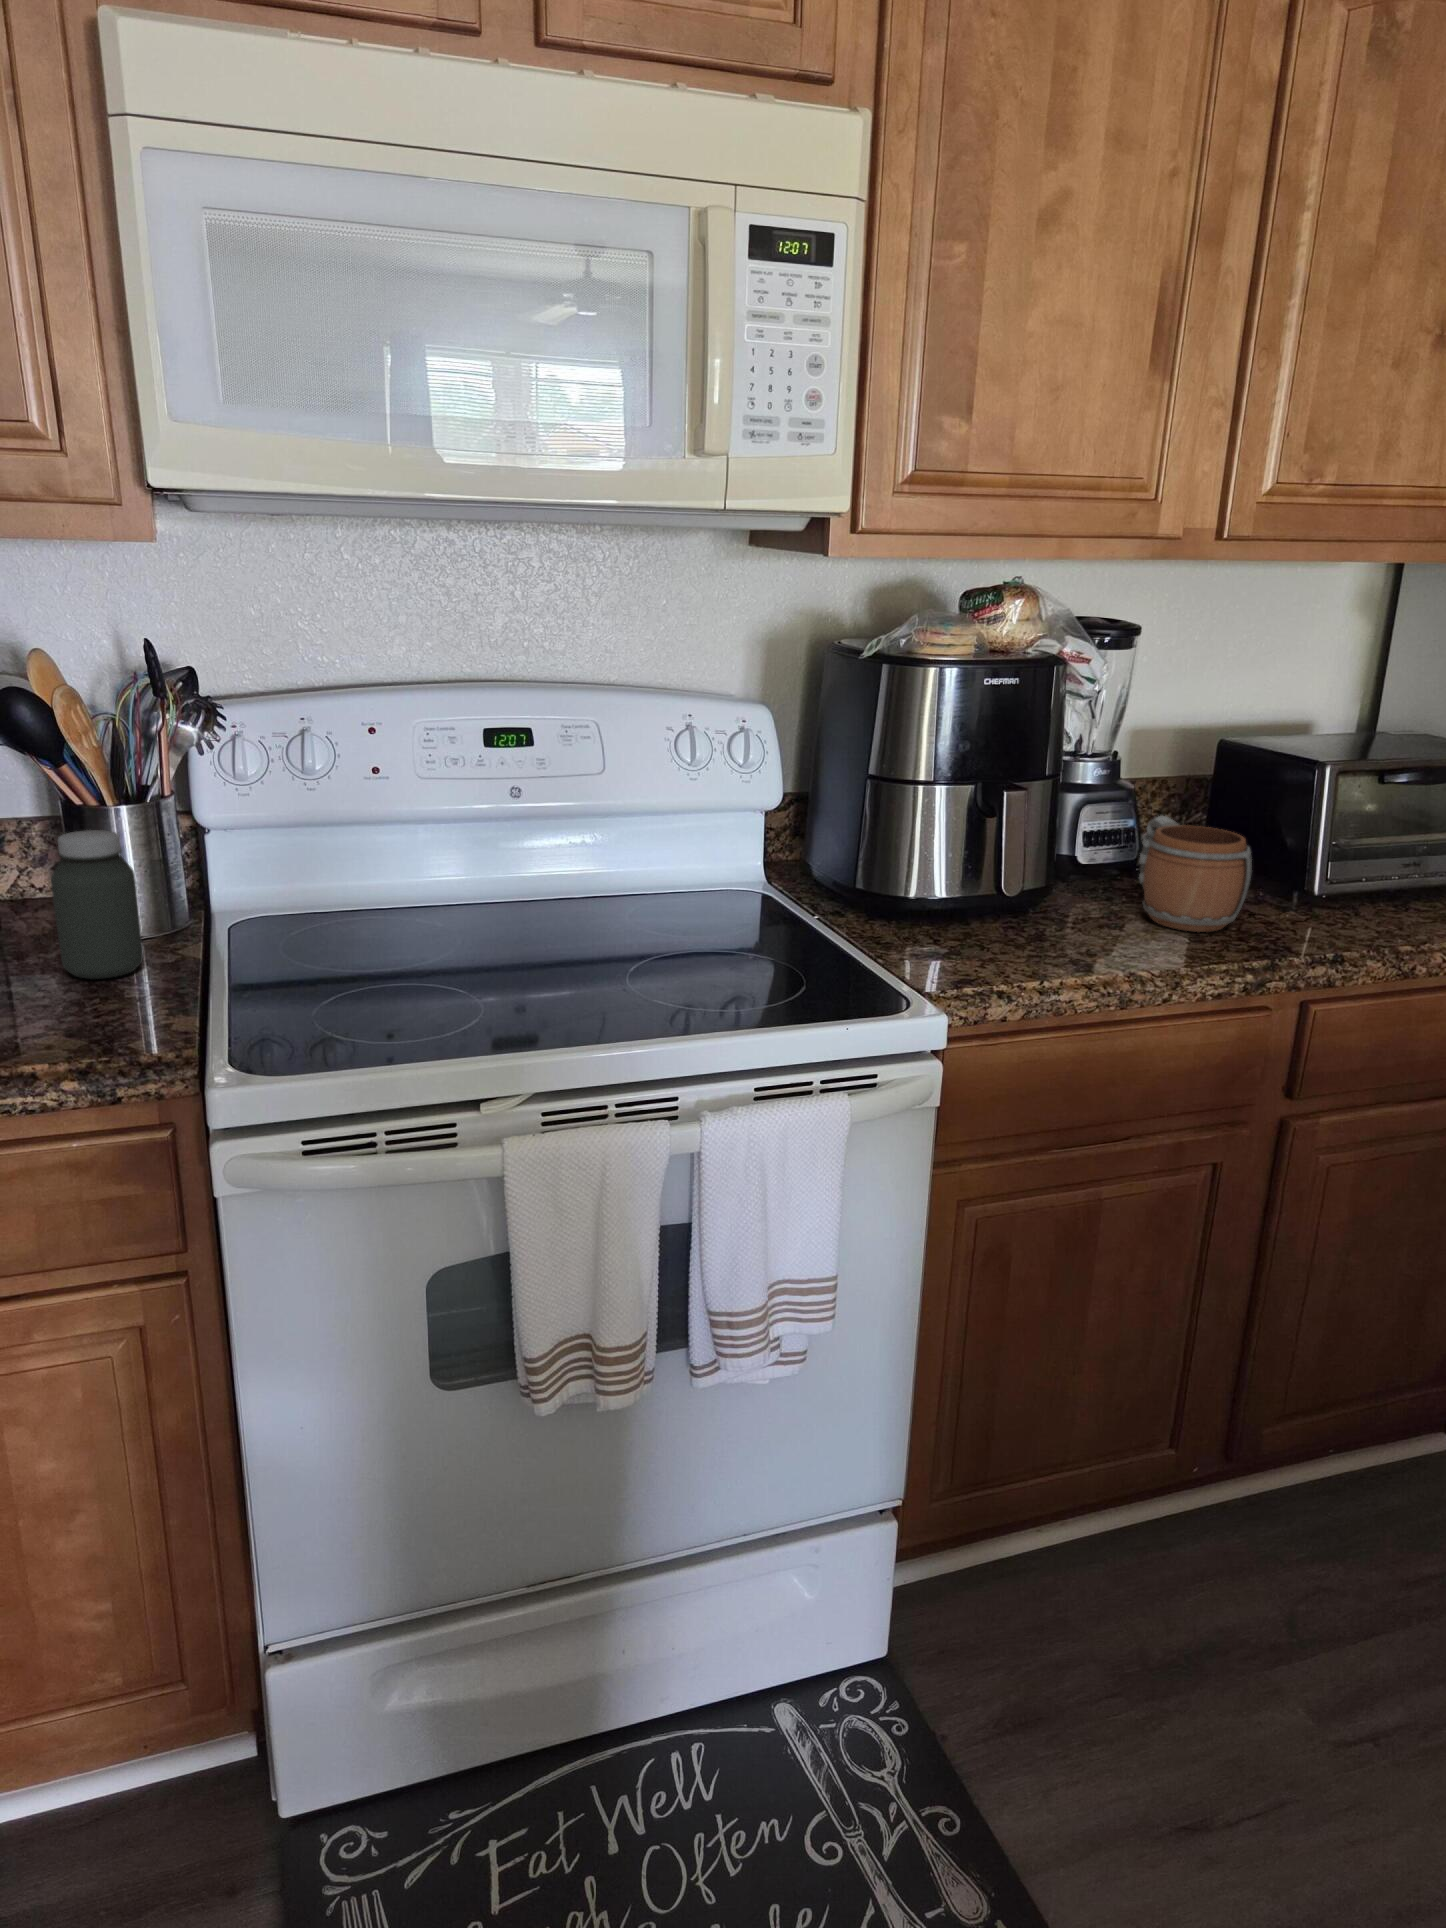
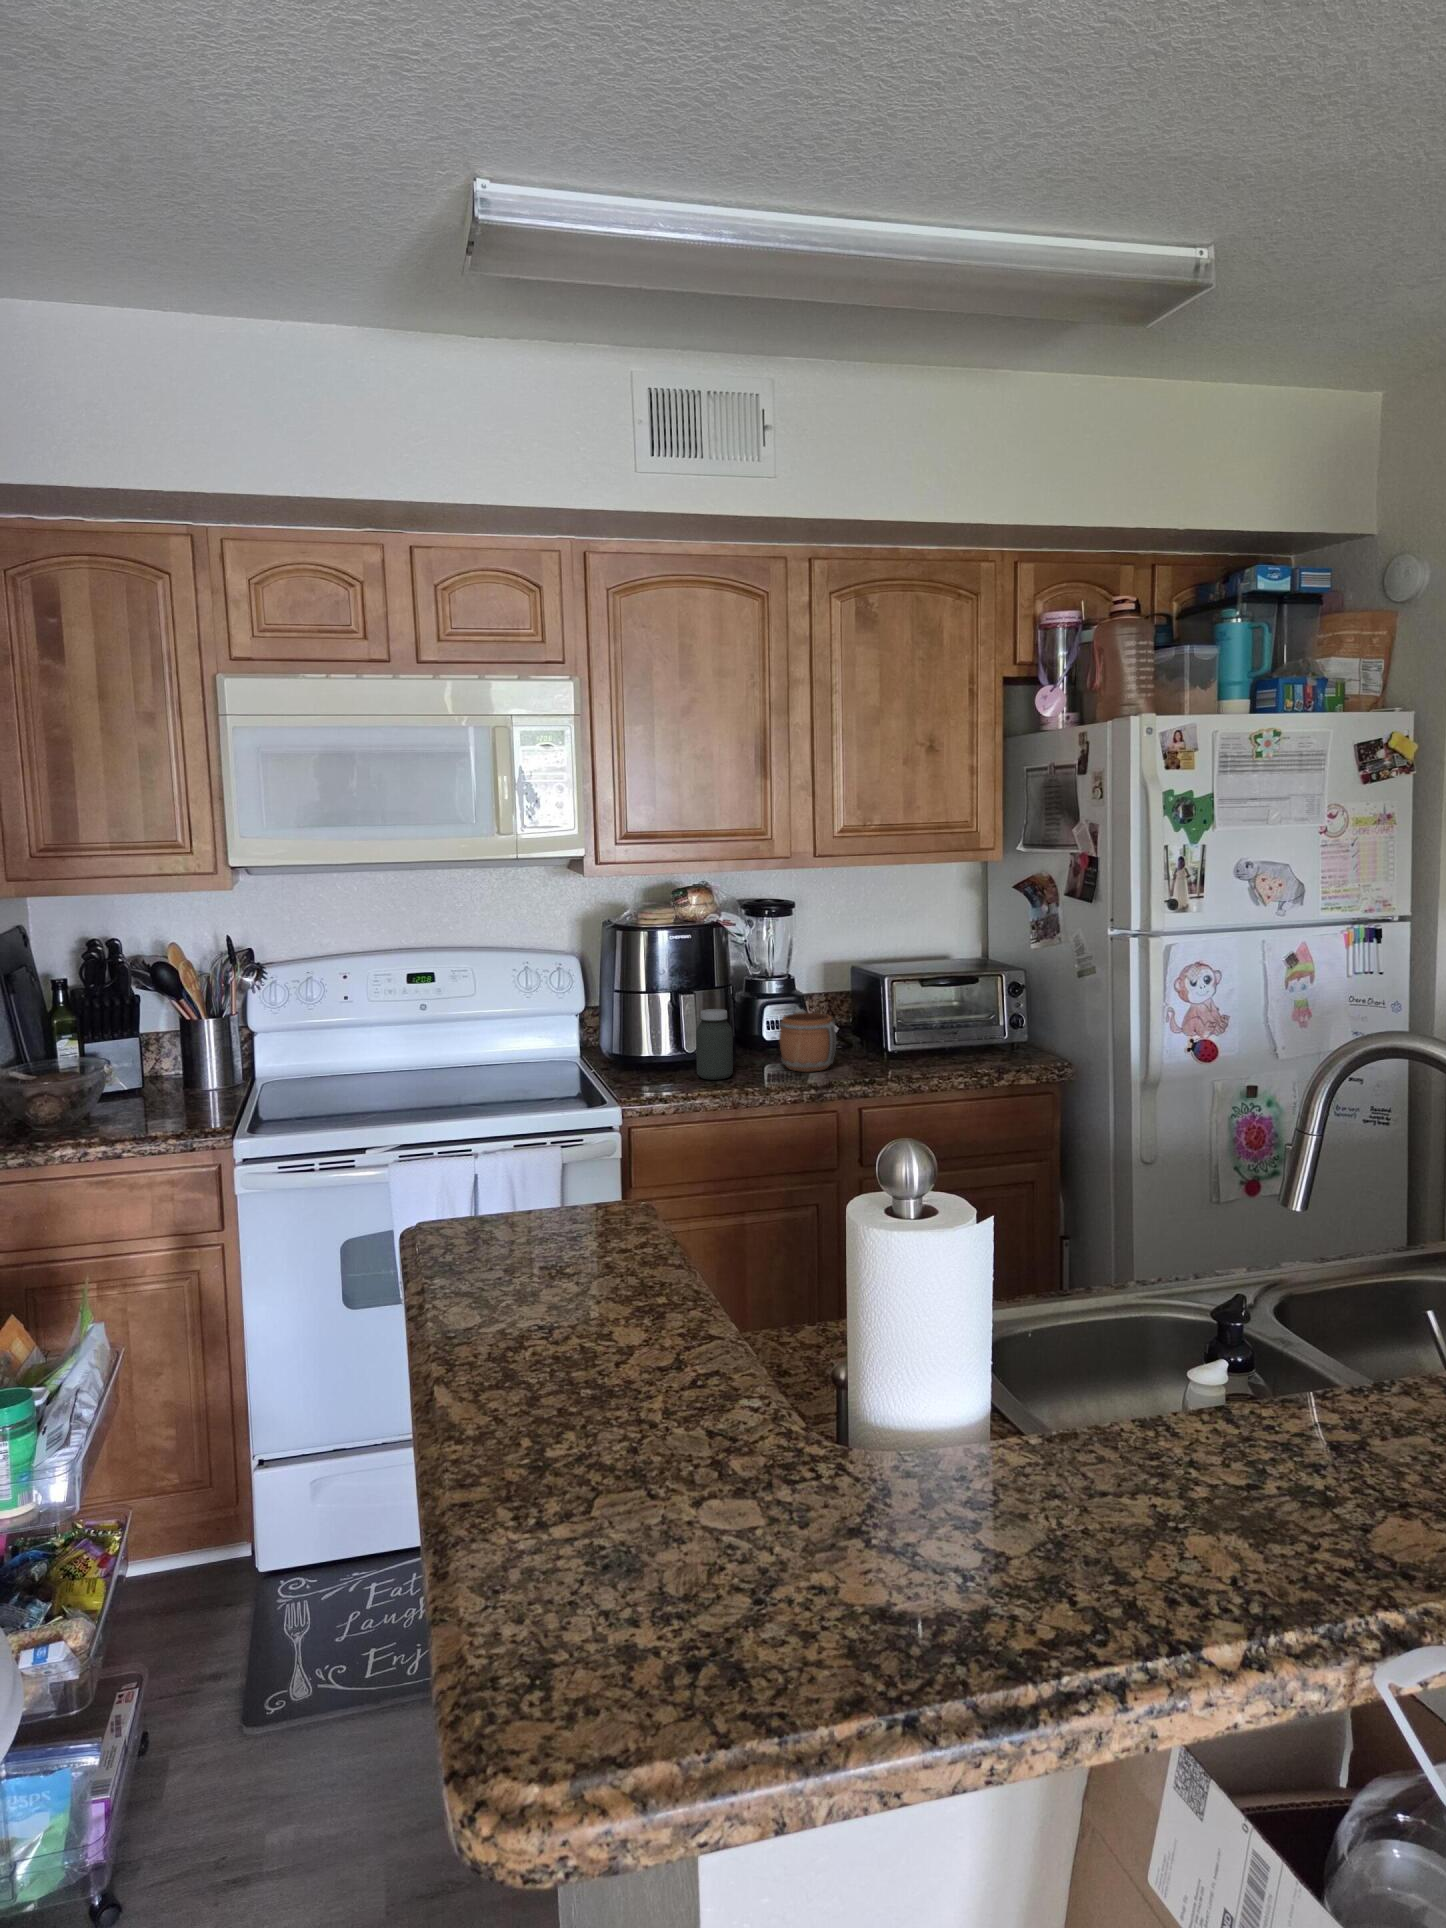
jar: present [51,830,143,979] -> present [696,1009,733,1080]

